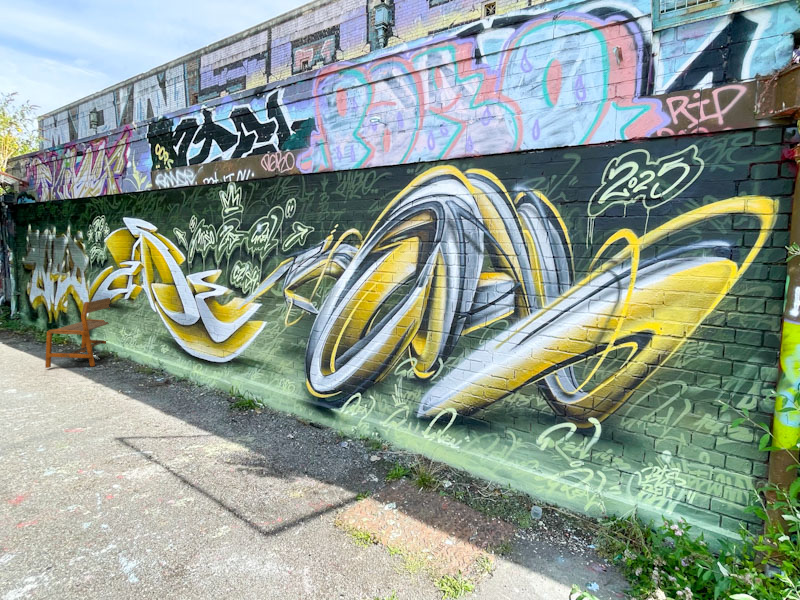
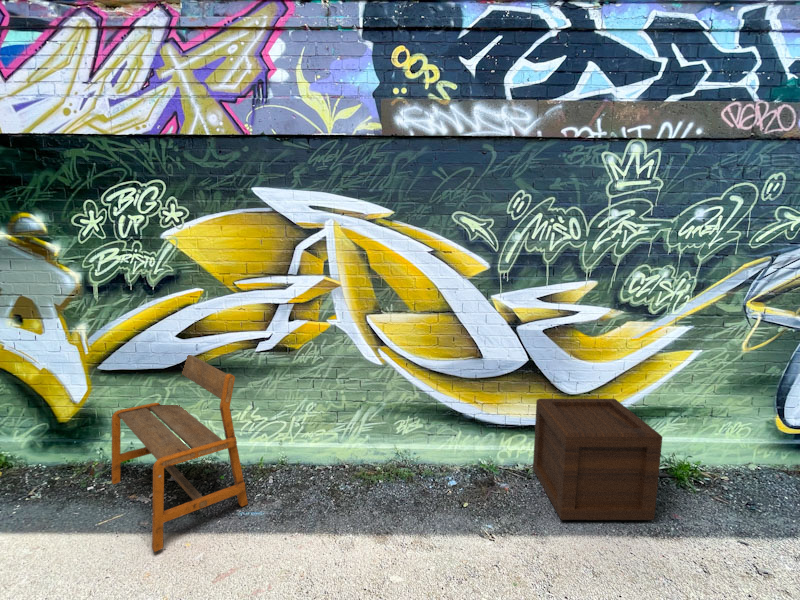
wooden crate: none [150,341,230,410] -> present [533,399,662,520]

